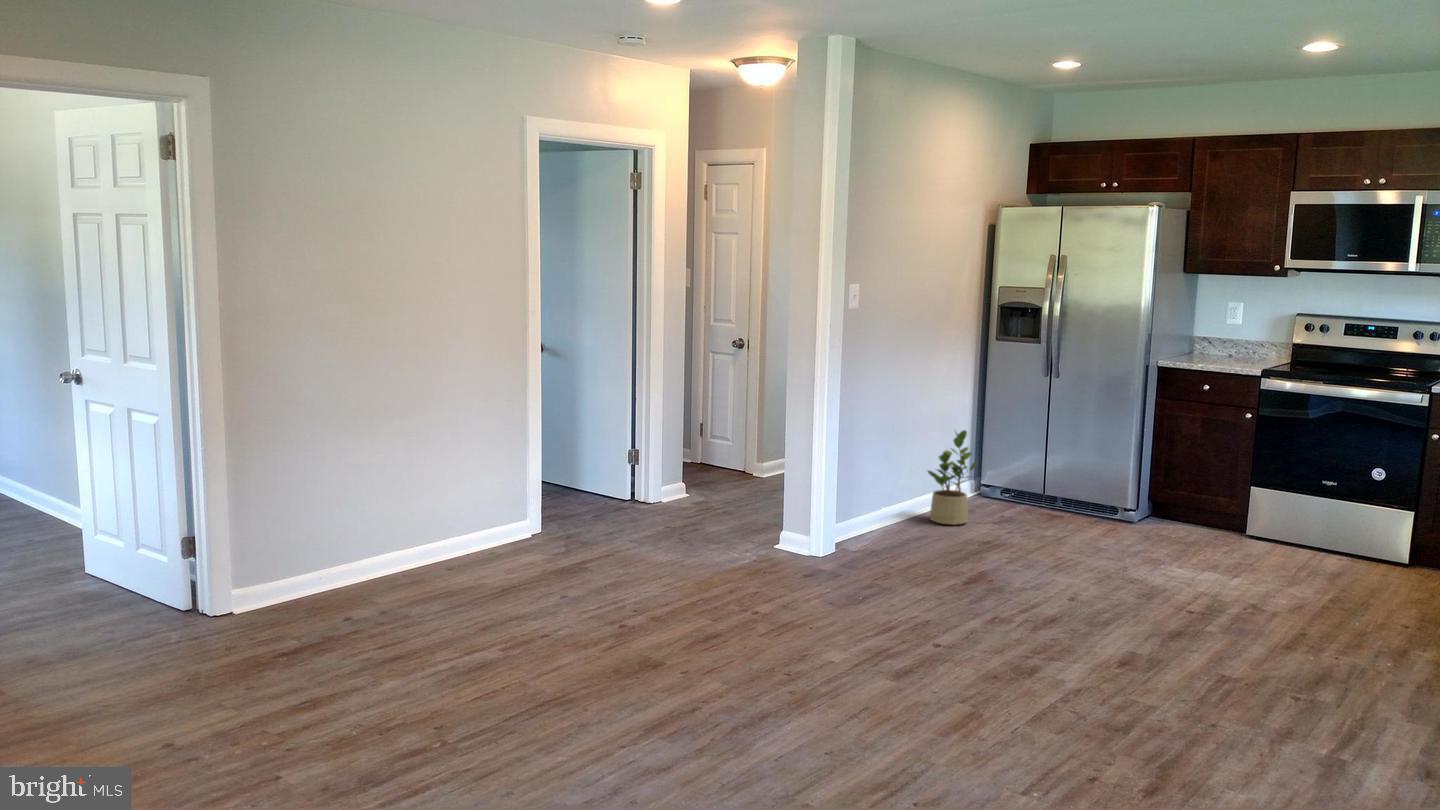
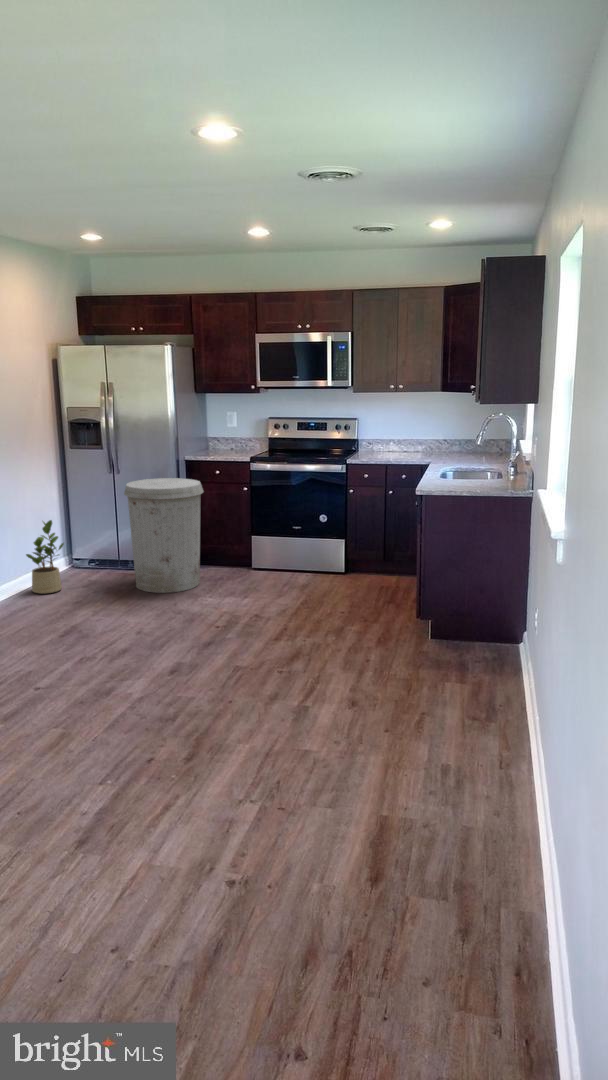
trash can: none [1067,389,1184,551] -> present [124,478,203,593]

